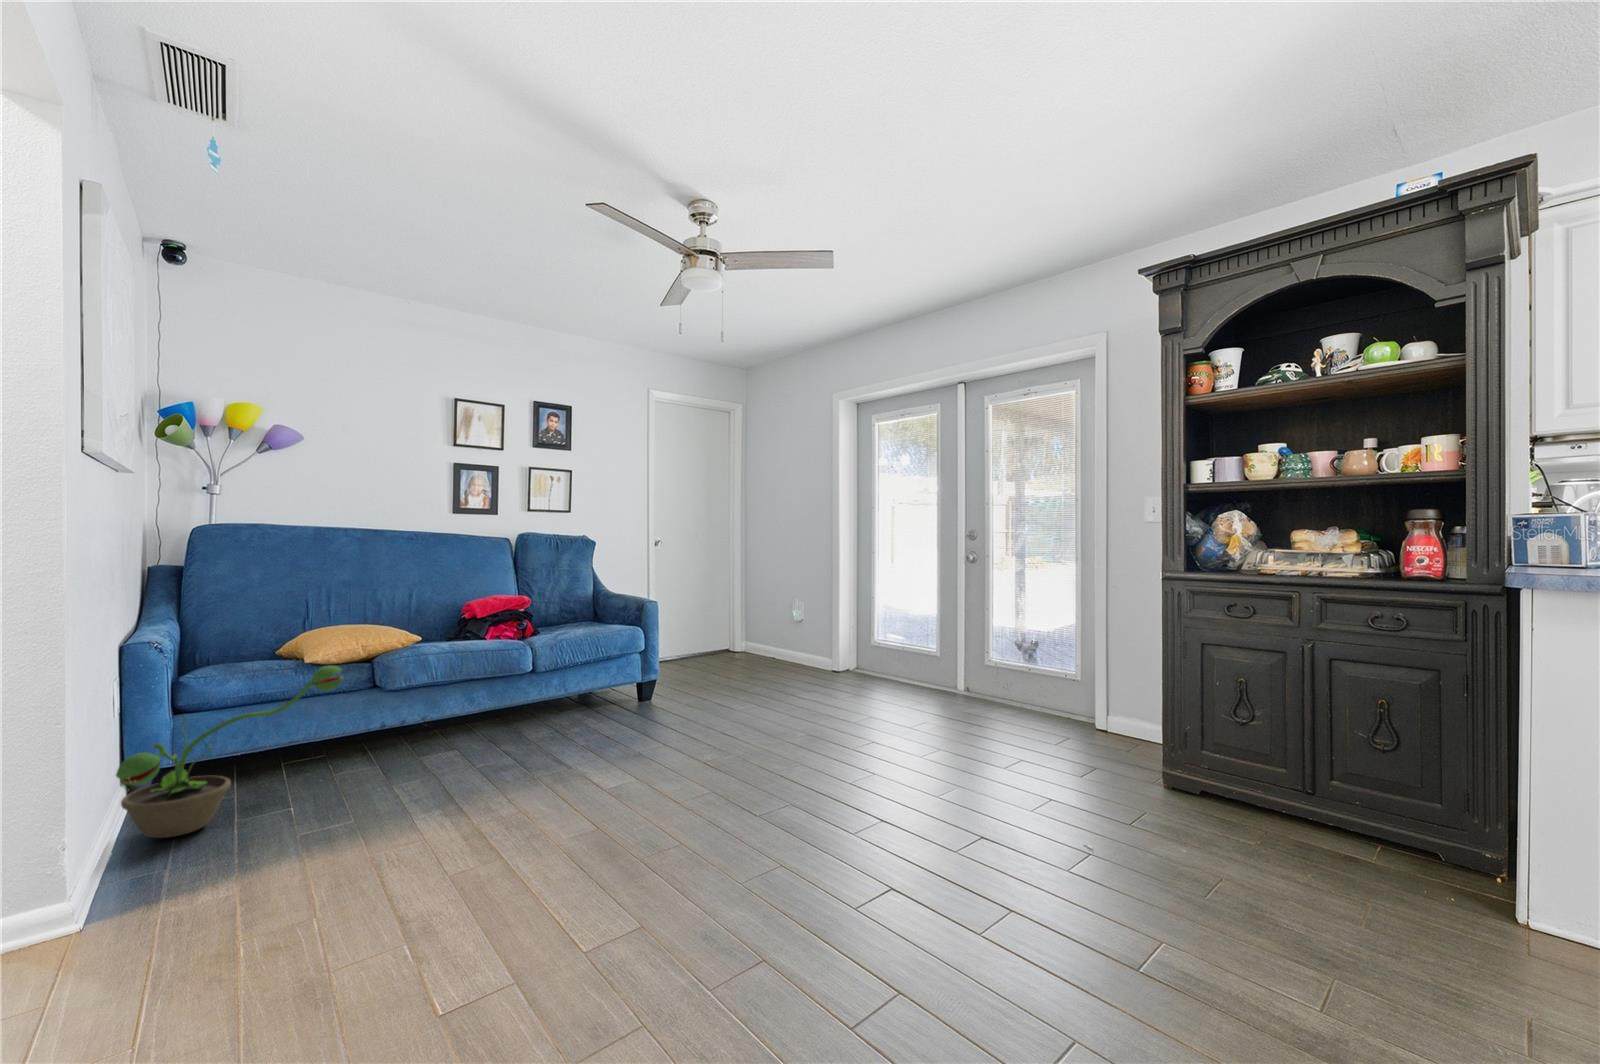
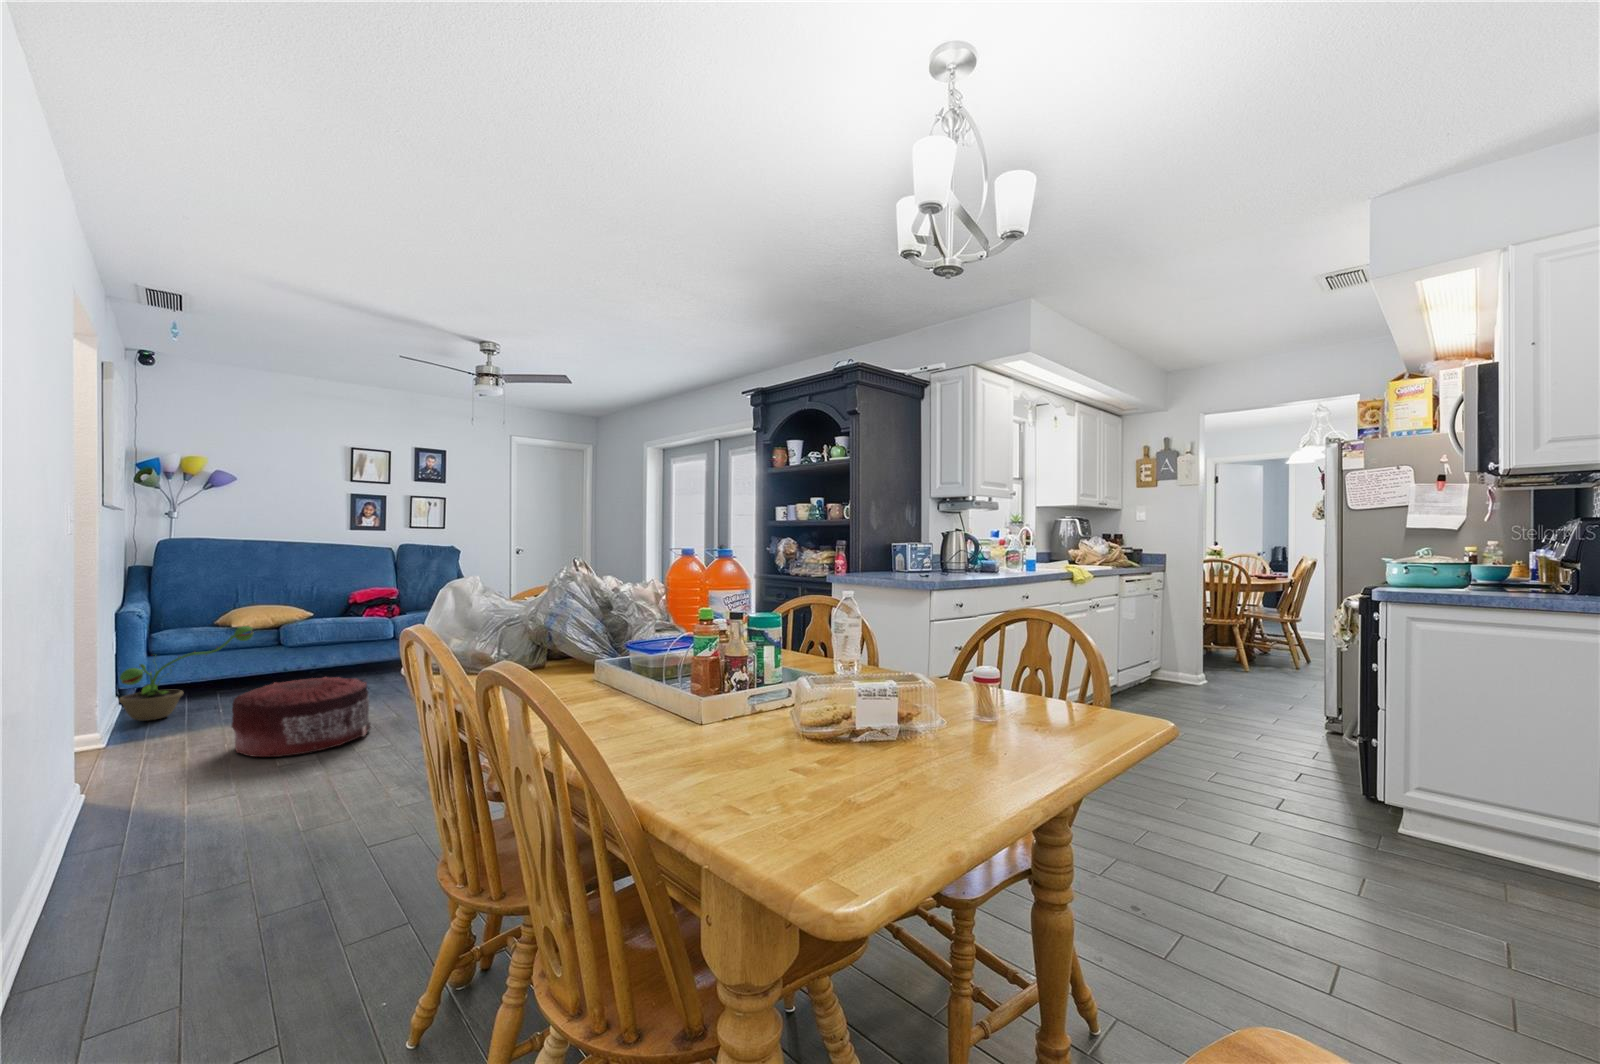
pouf: none [327,766,573,970] -> present [231,677,371,757]

